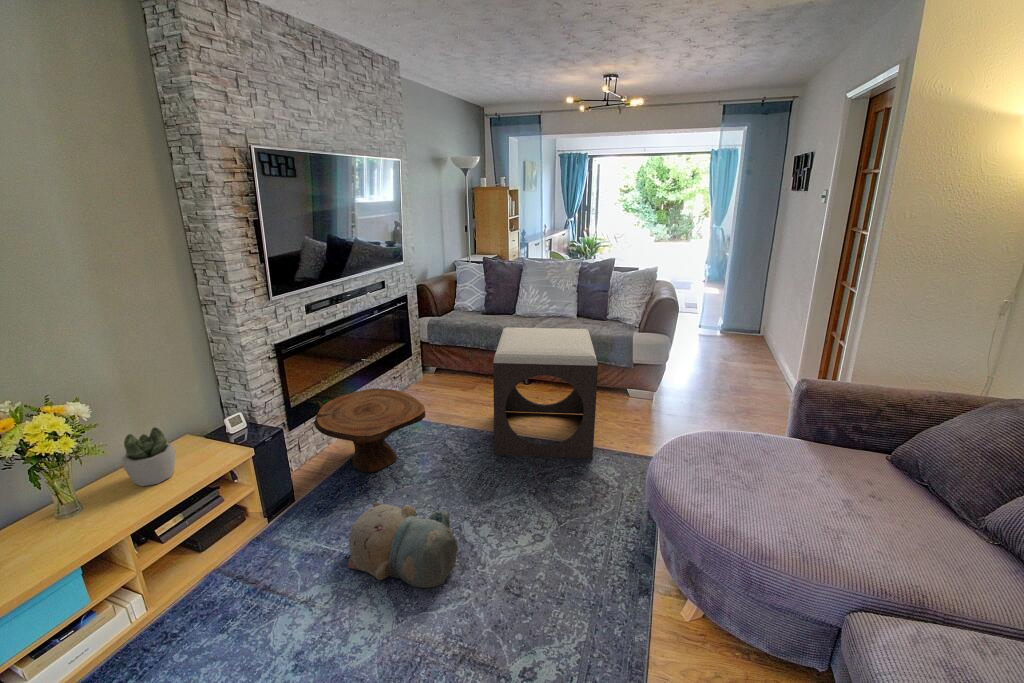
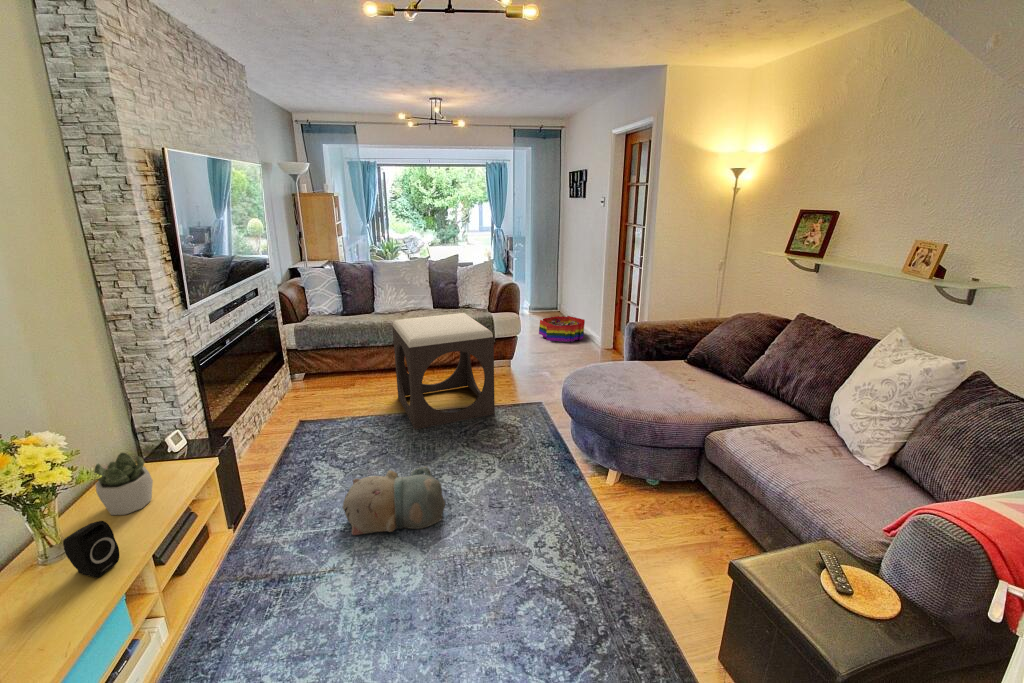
storage bin: none [710,344,778,382] -> present [539,316,585,342]
side table: present [313,389,426,472] -> none [225,391,355,471]
speaker: none [41,495,88,548] -> present [63,521,119,578]

